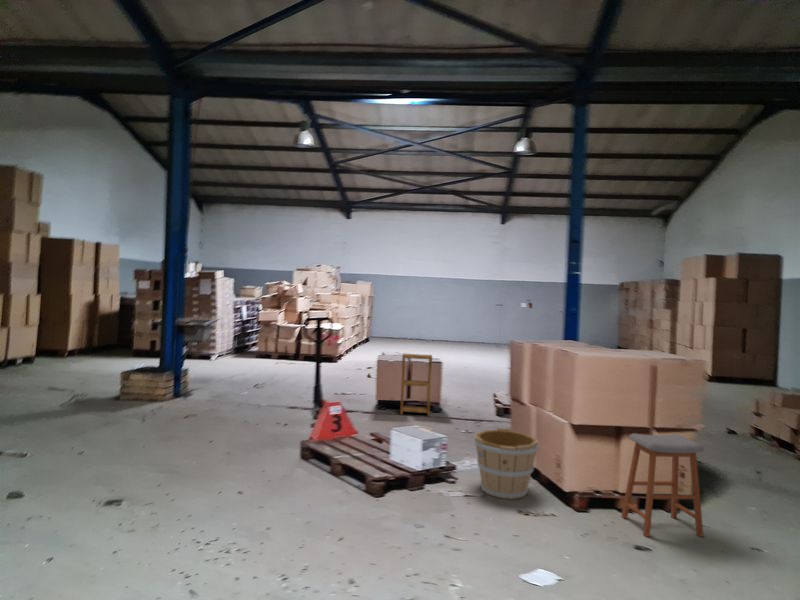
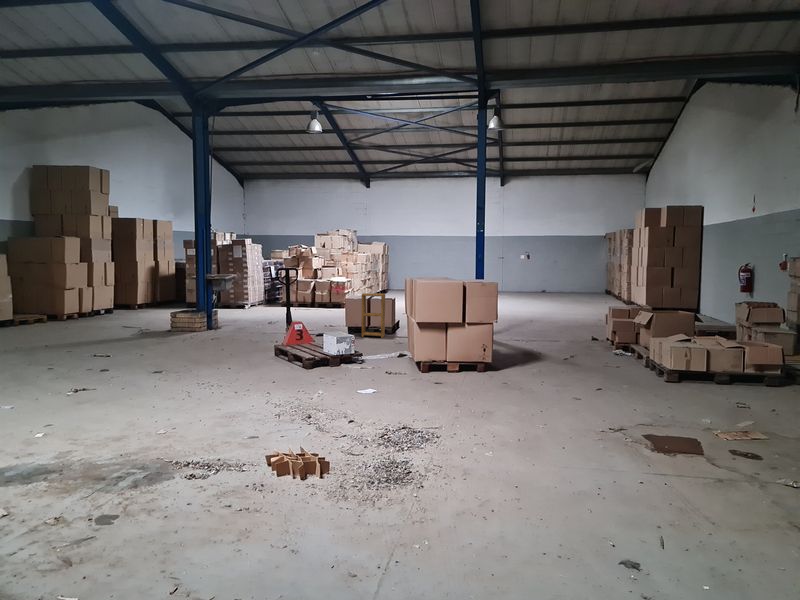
wooden bucket: present [475,428,539,499] -> none [367,330,408,369]
stool: present [622,434,704,537] -> none [447,324,485,383]

